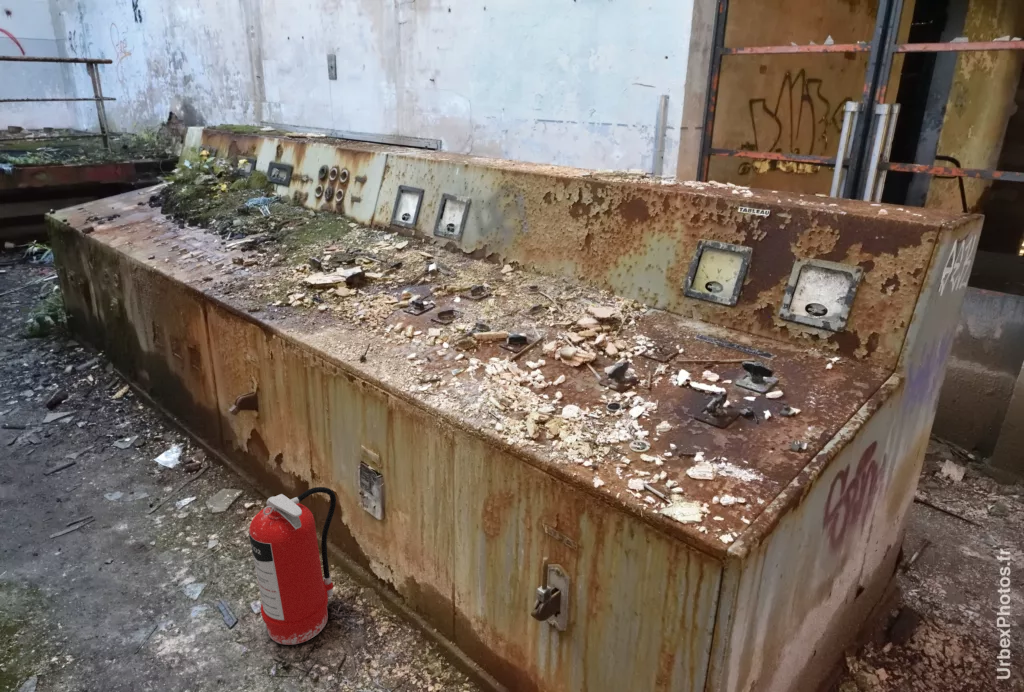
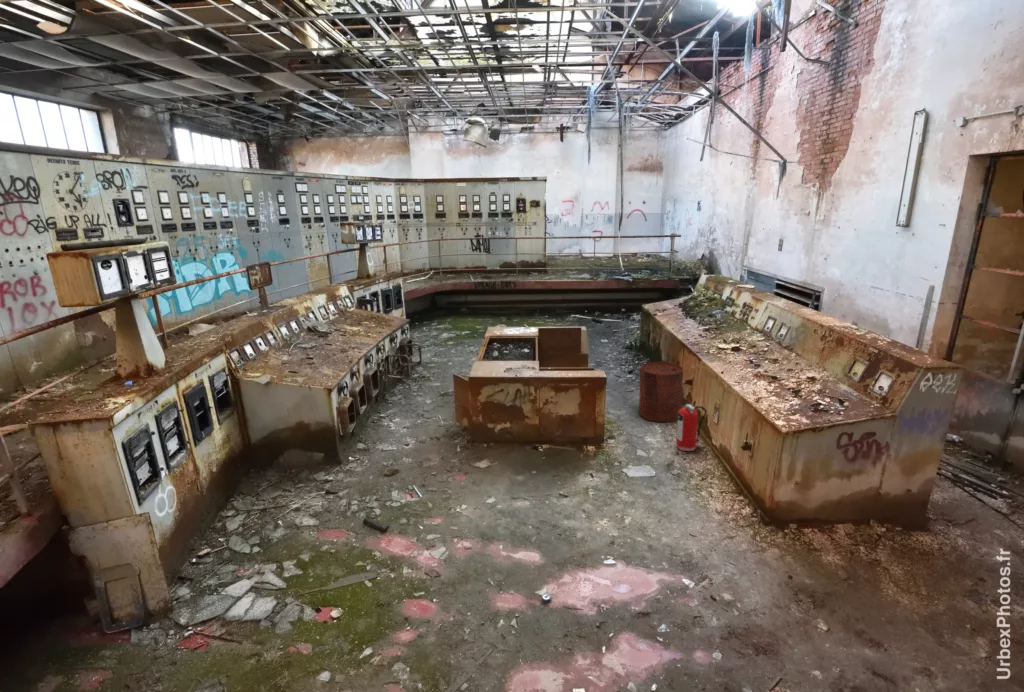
trash can: none [69,361,243,561] -> present [639,362,683,422]

